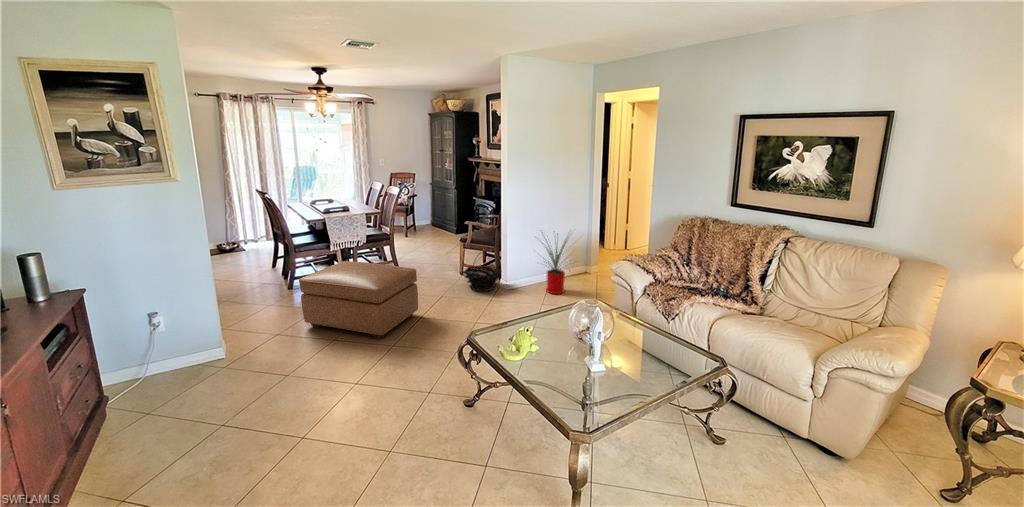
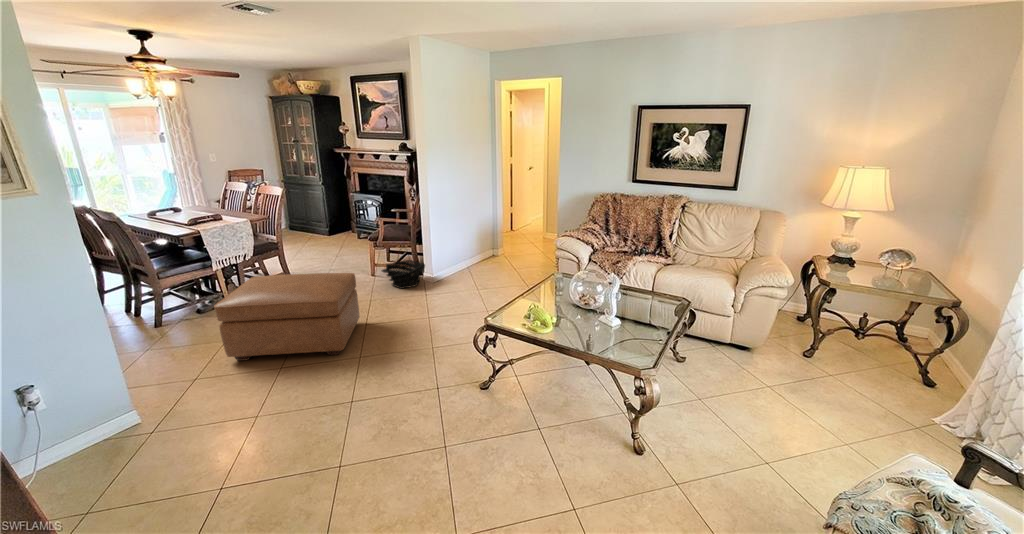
house plant: present [542,233,569,294] -> none [453,210,504,279]

